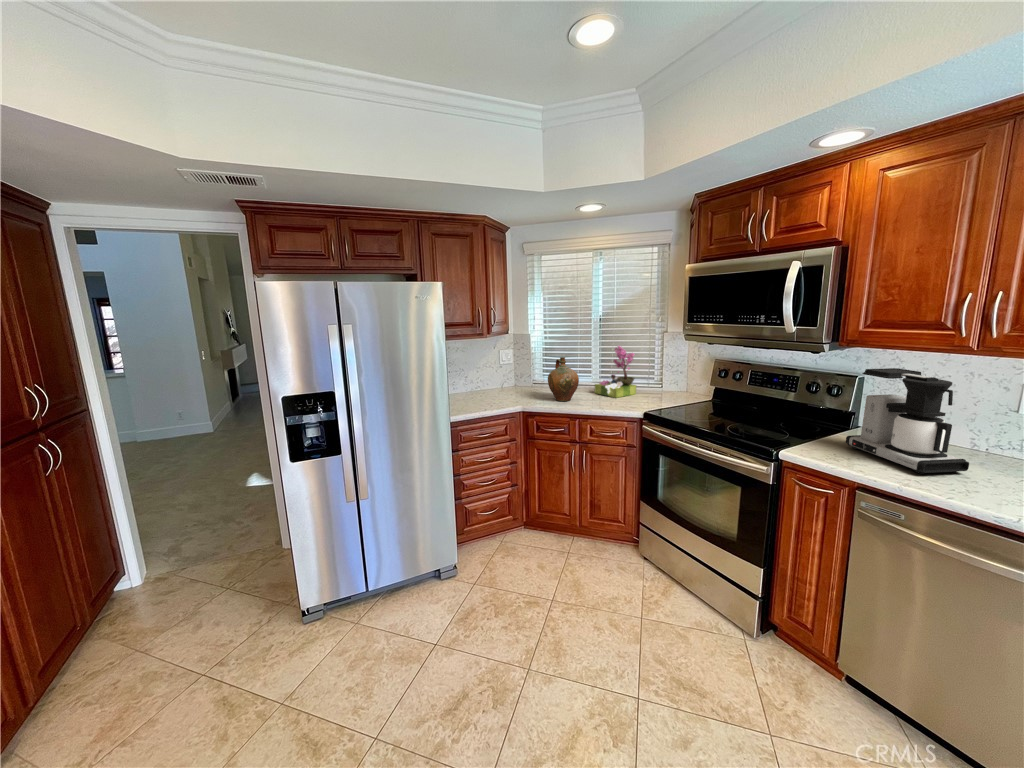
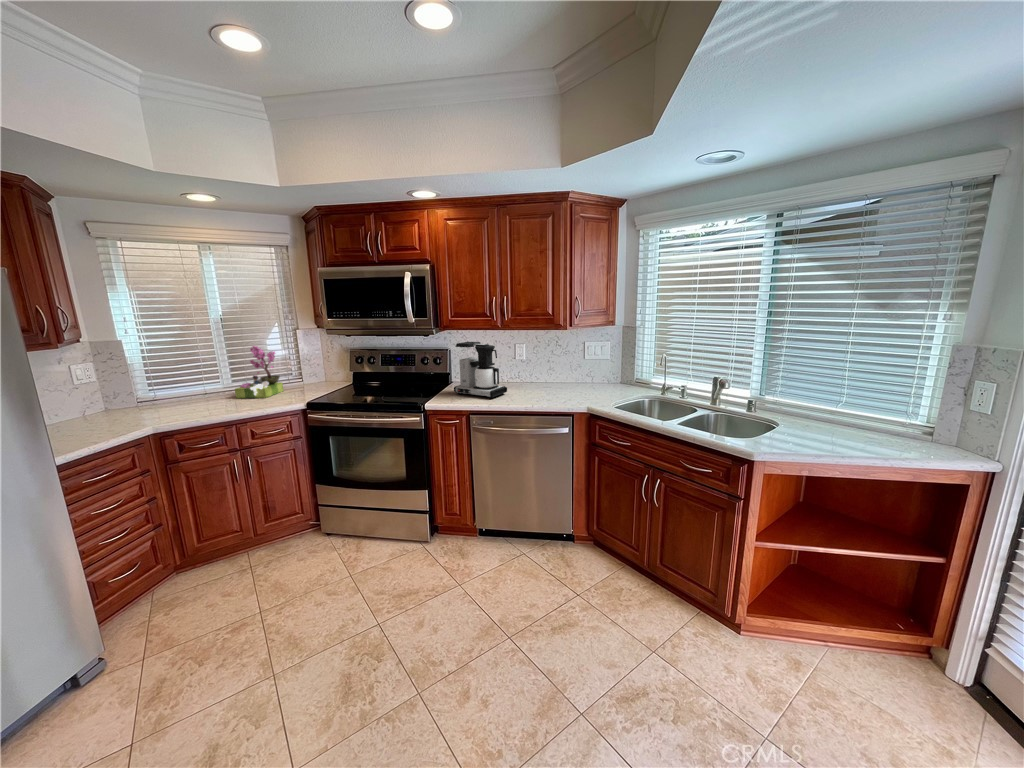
ceramic jug: present [548,357,579,401] -> none [175,363,221,413]

